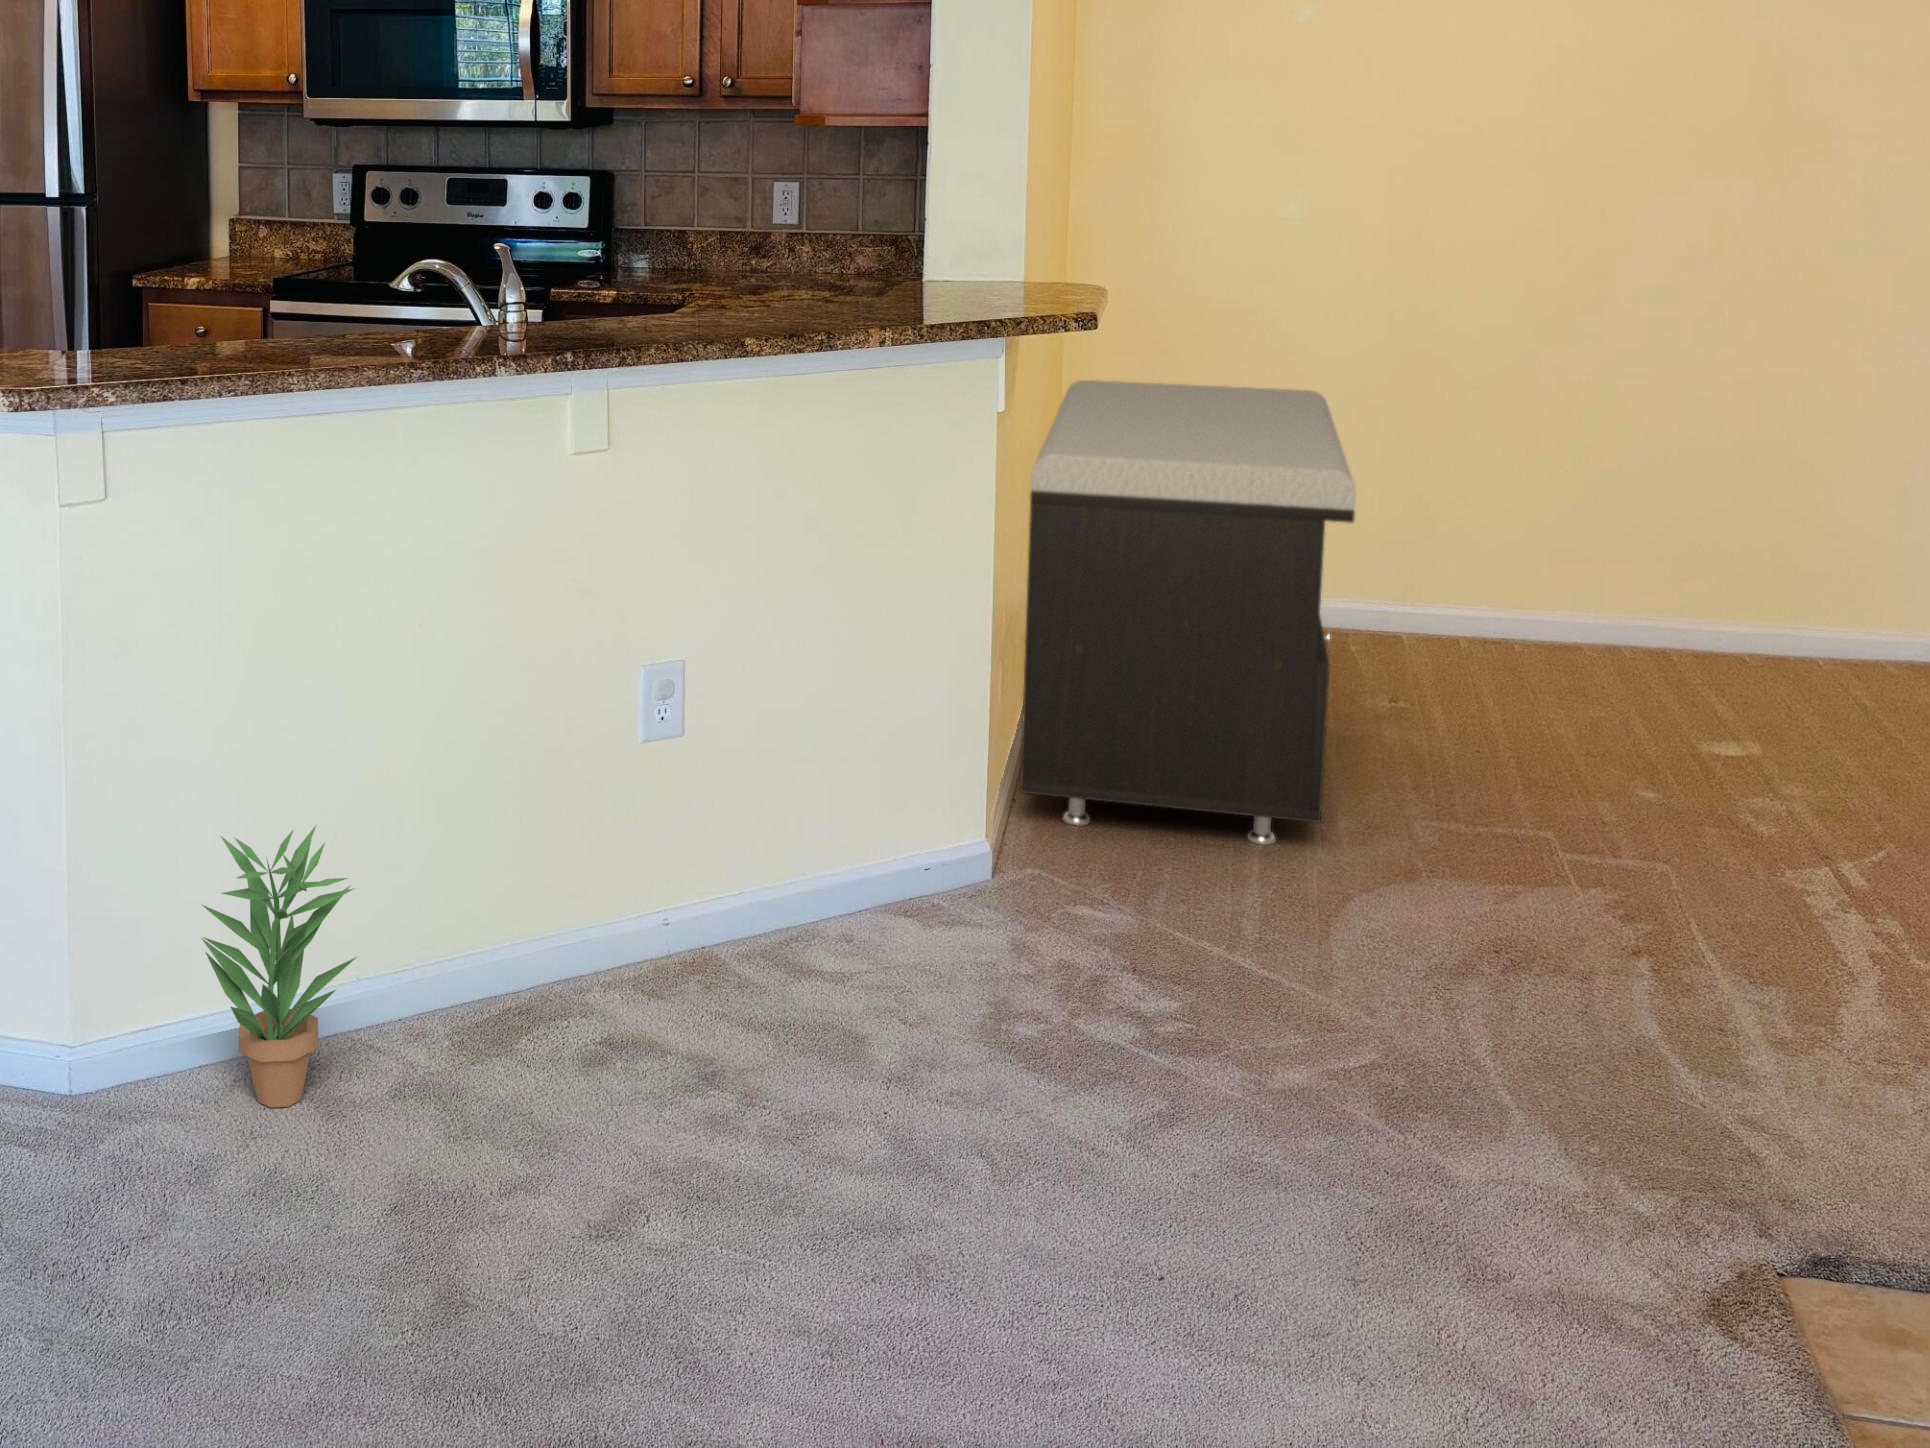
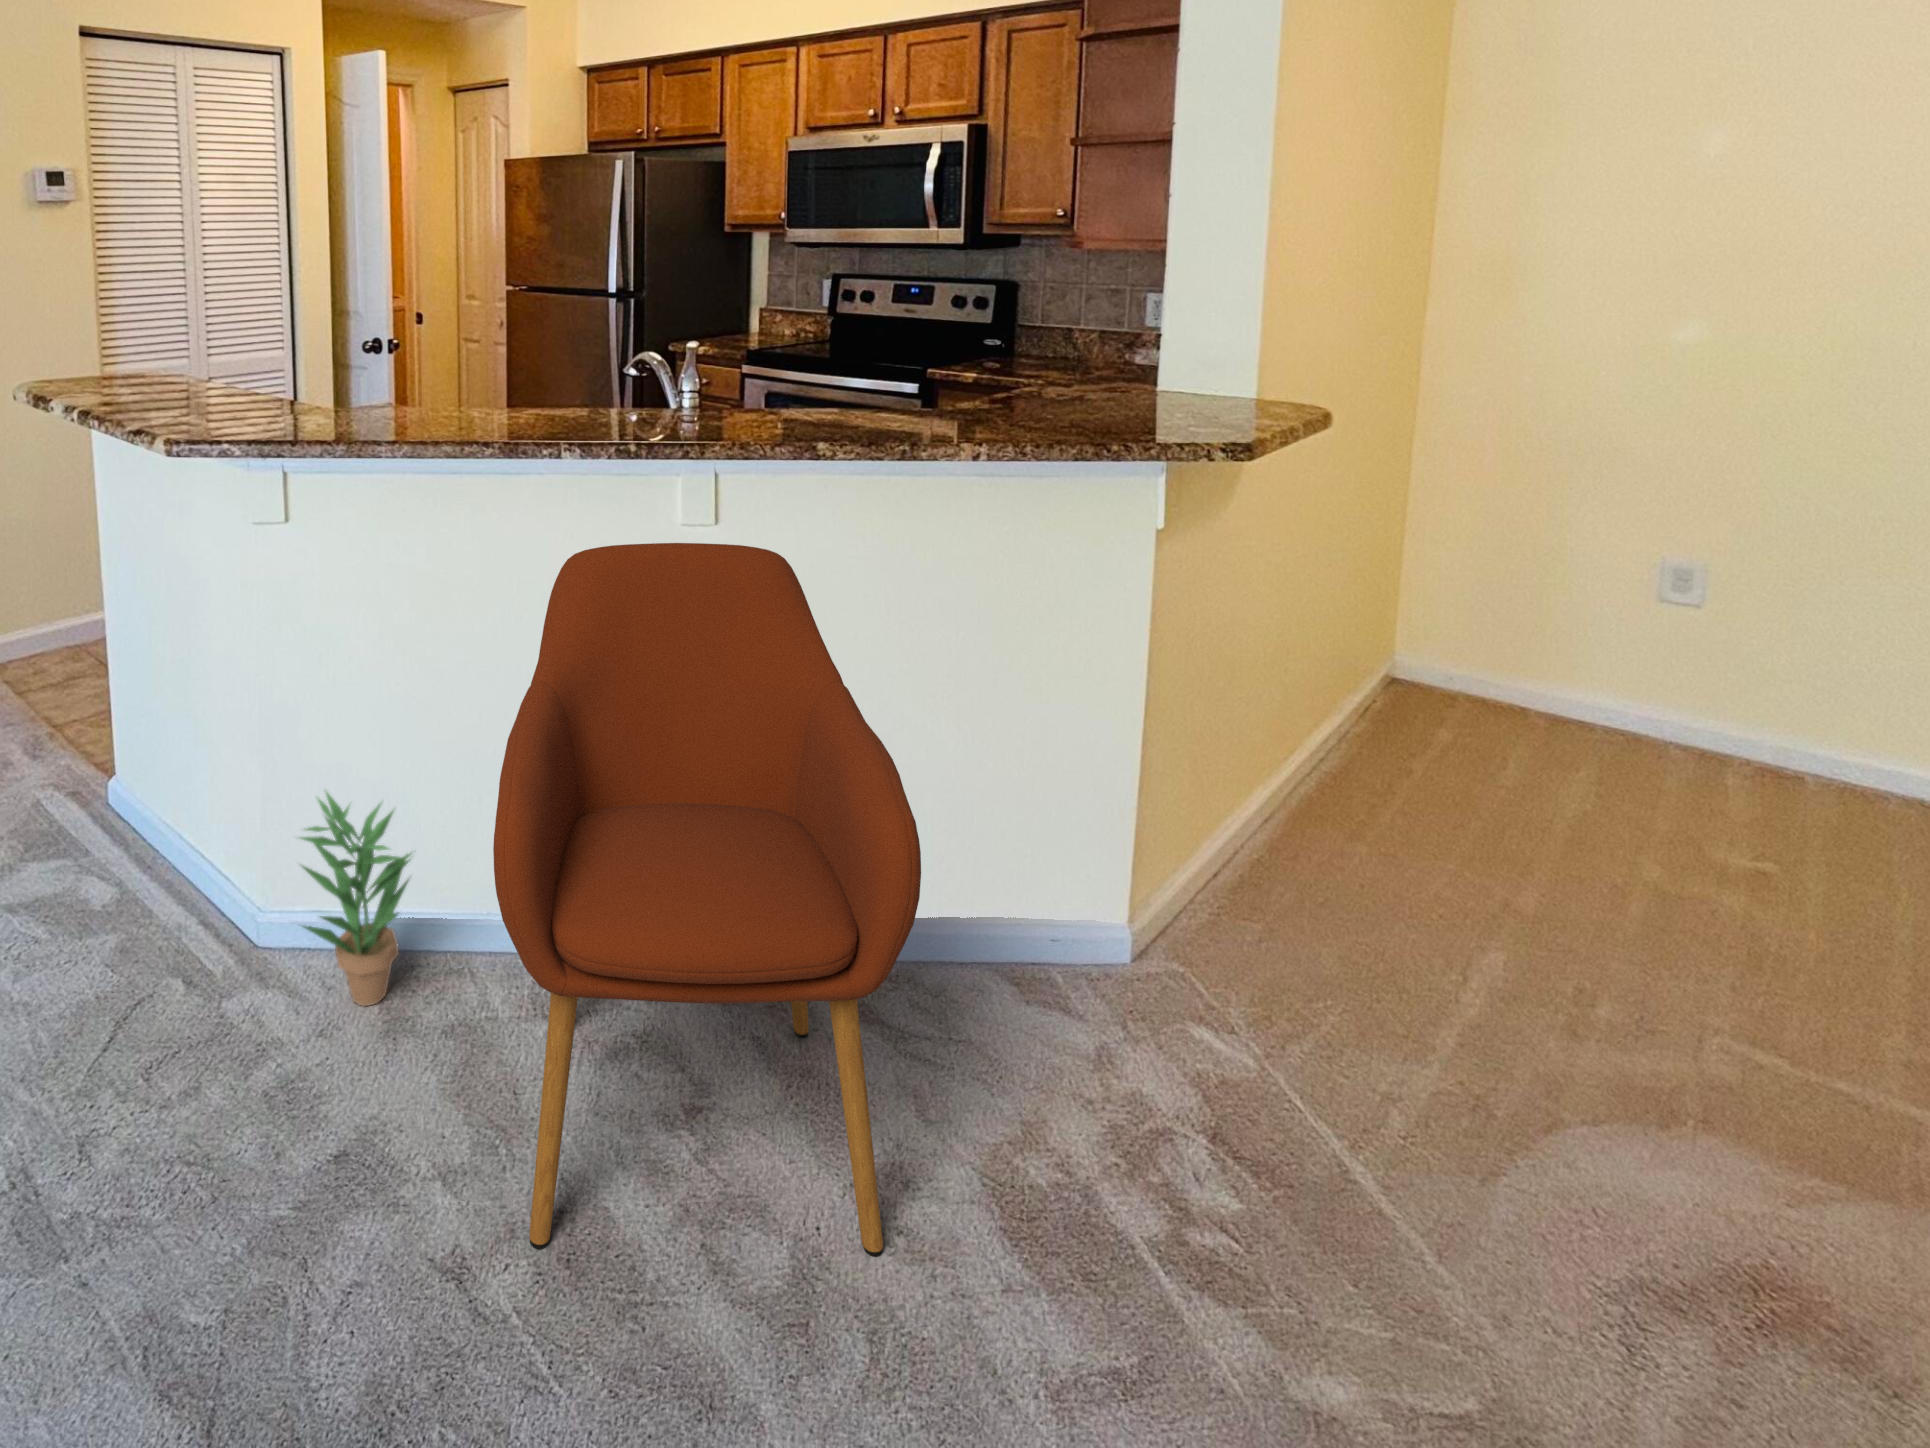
storage bench: present [1020,380,1356,845] -> none [1192,491,1693,1042]
armchair: none [482,462,980,1197] -> present [493,543,921,1257]

